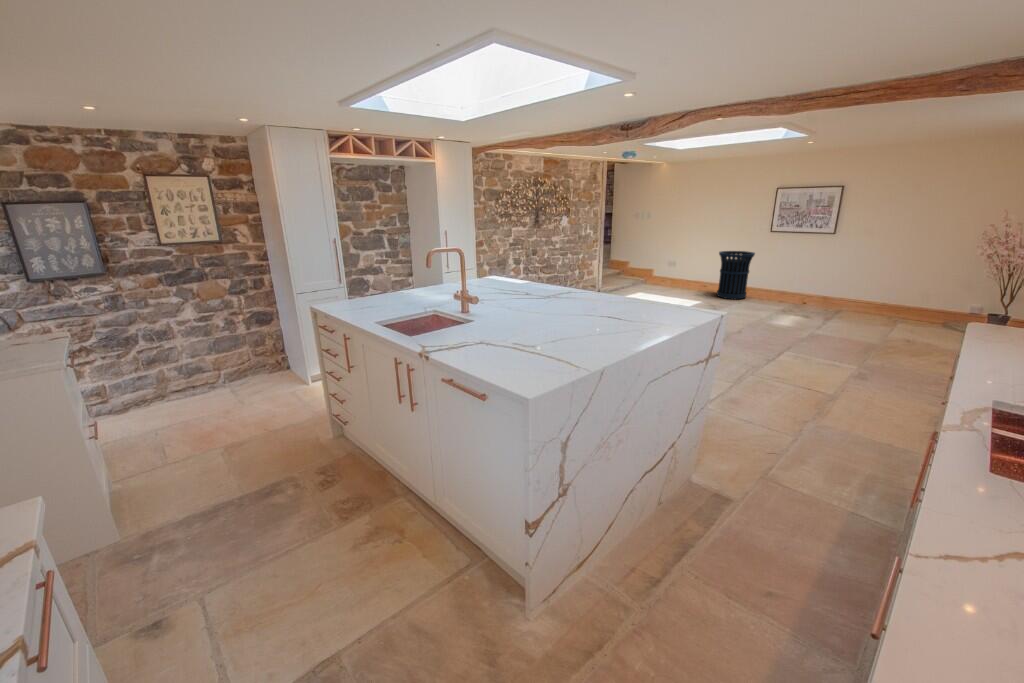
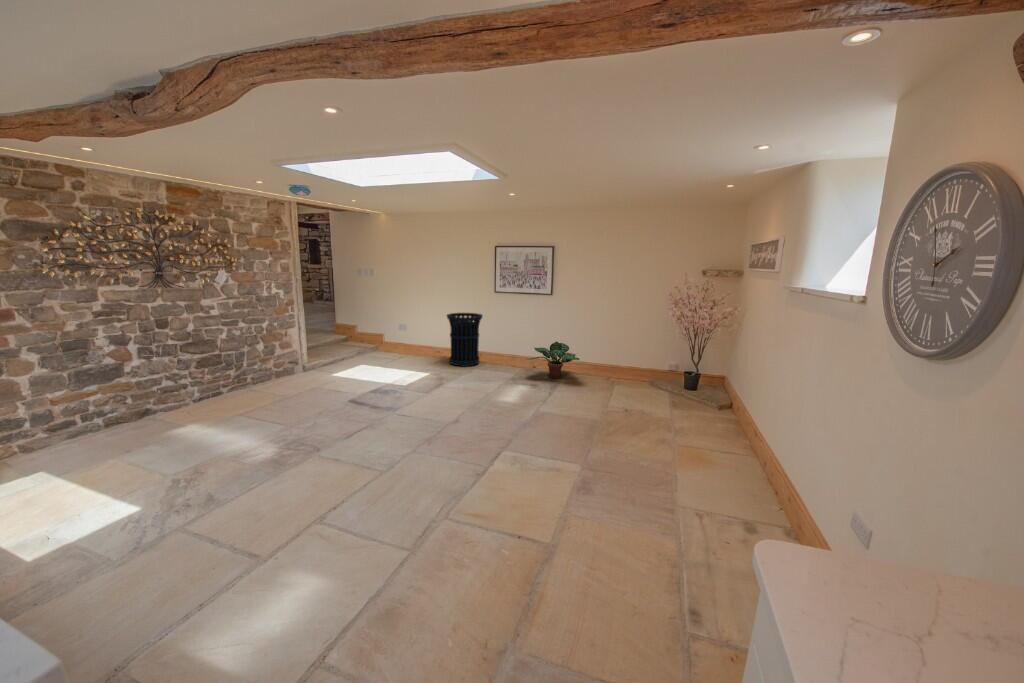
potted plant: none [797,278,862,314] -> present [528,341,579,378]

